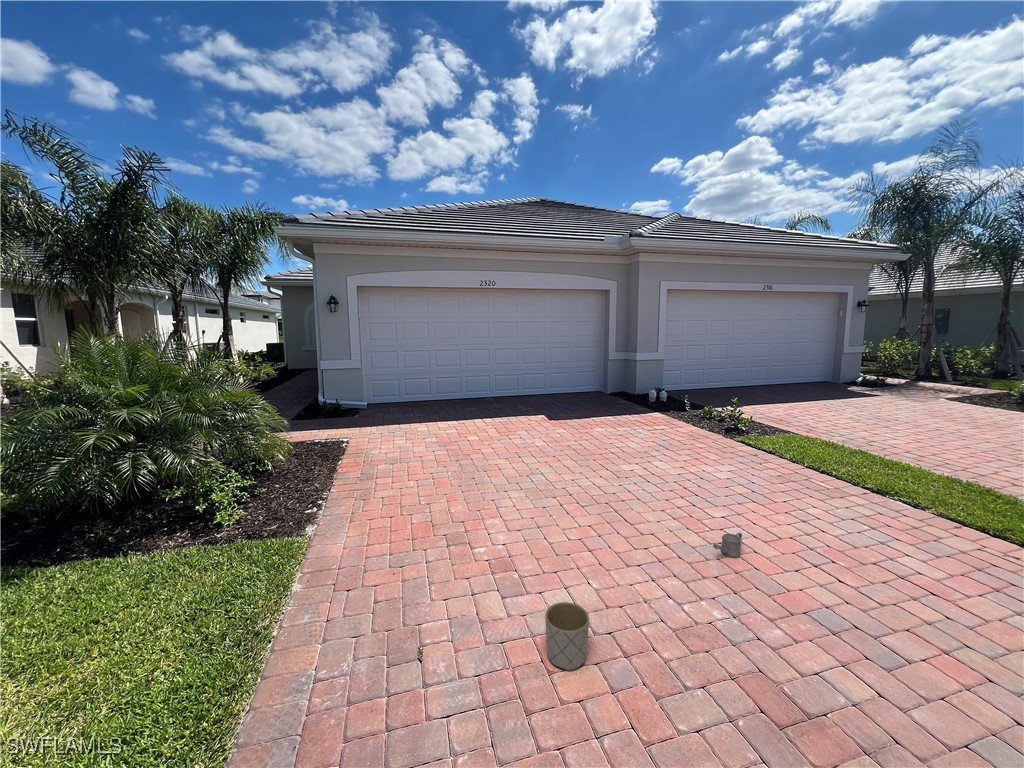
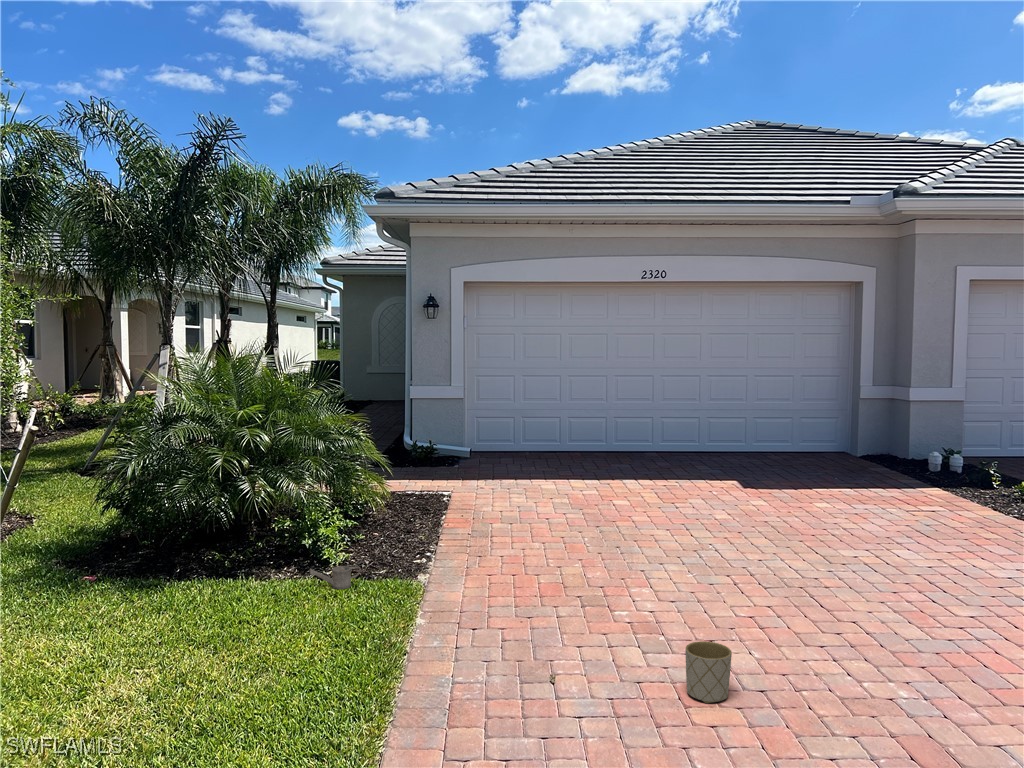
watering can: present [713,533,742,558] -> present [310,566,360,589]

